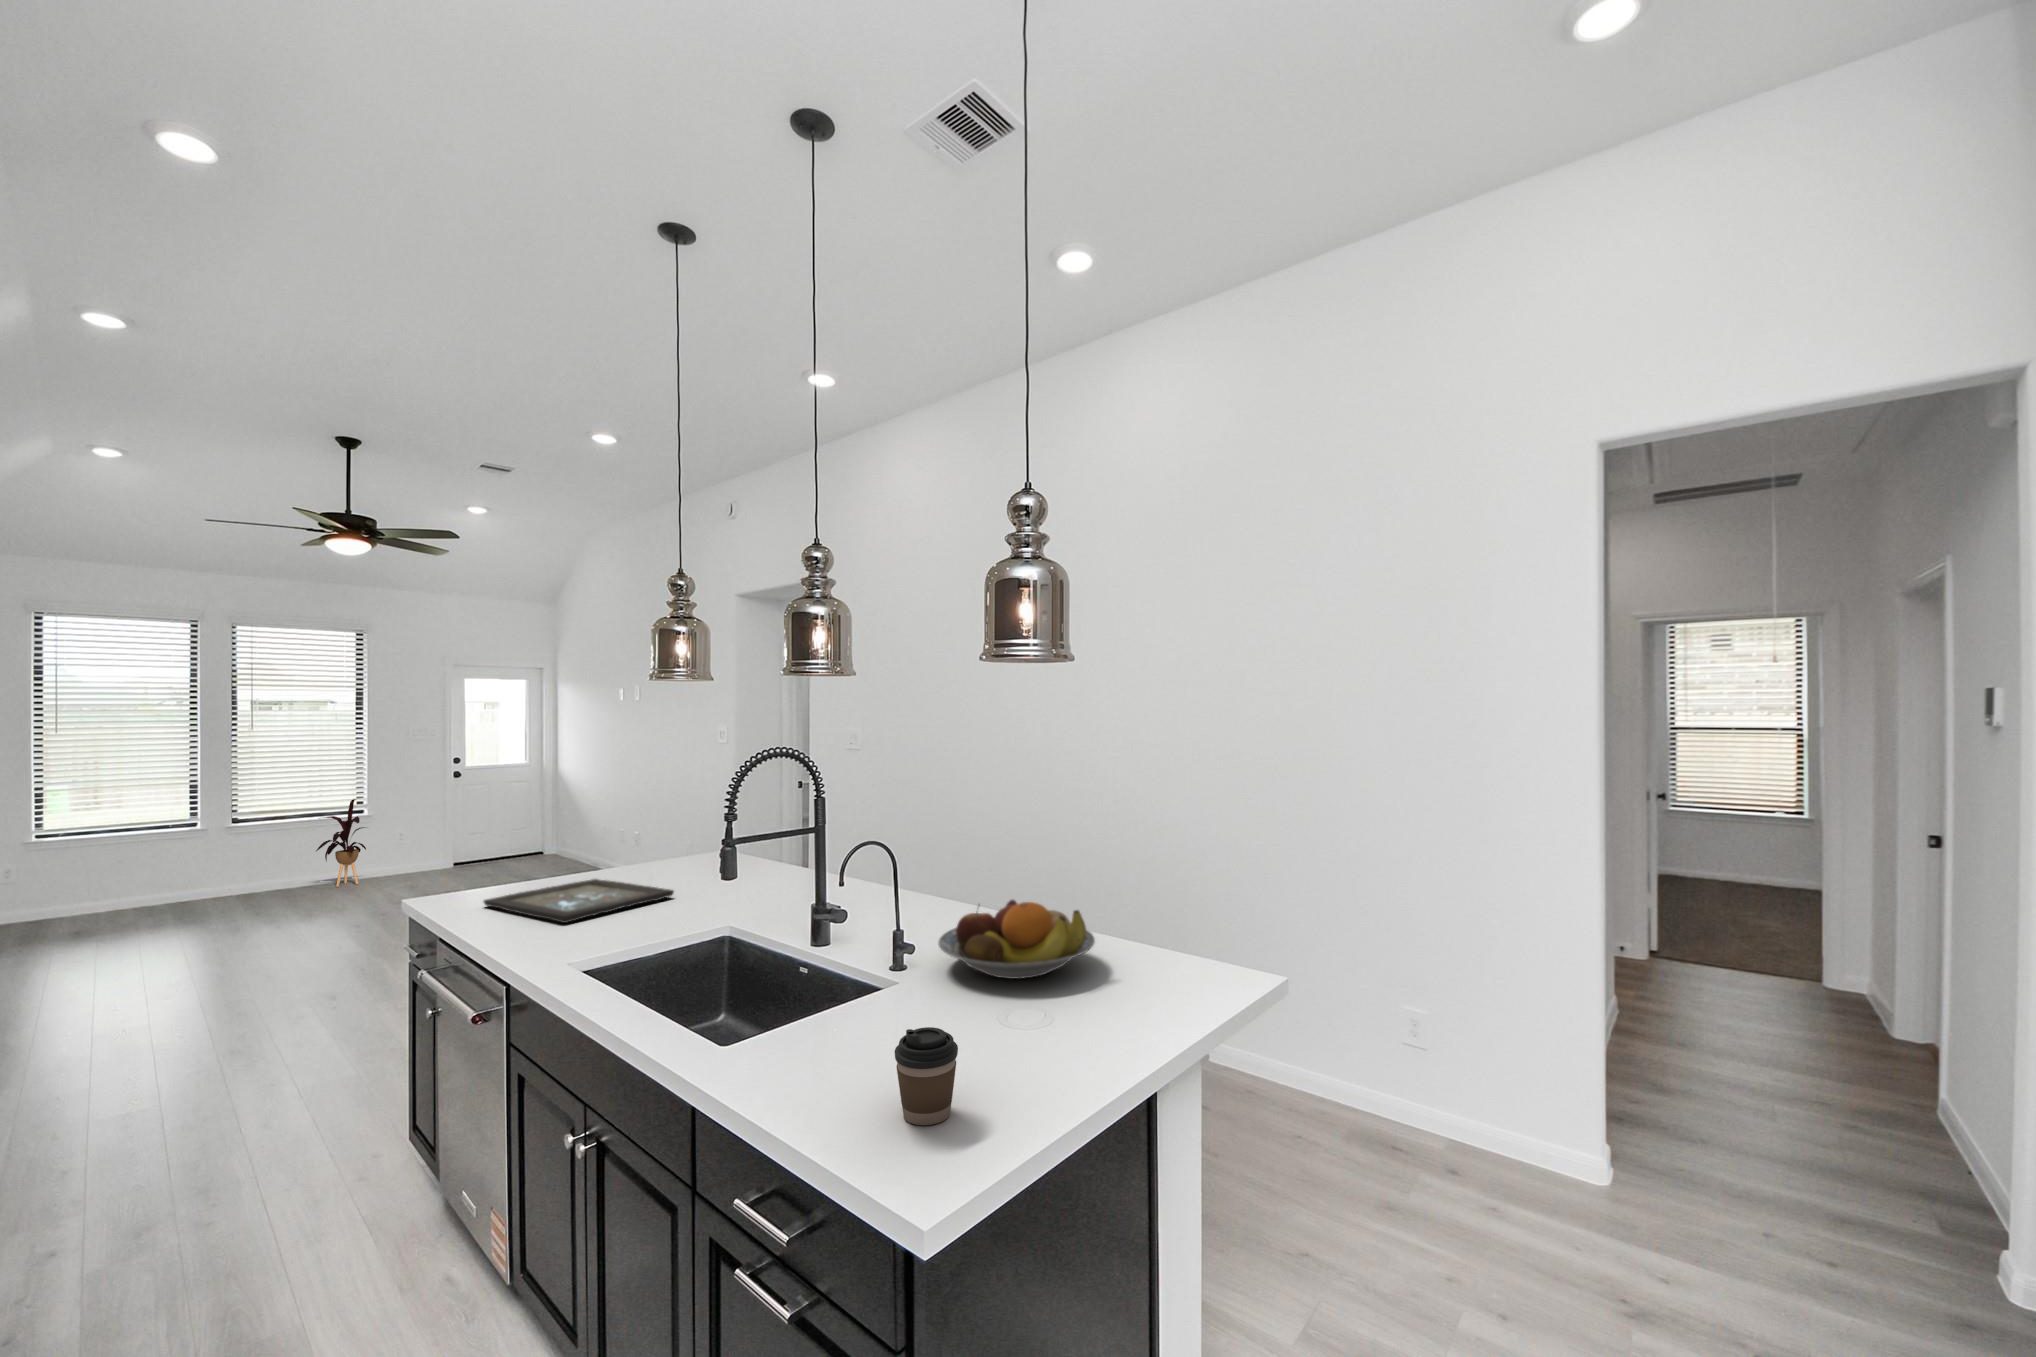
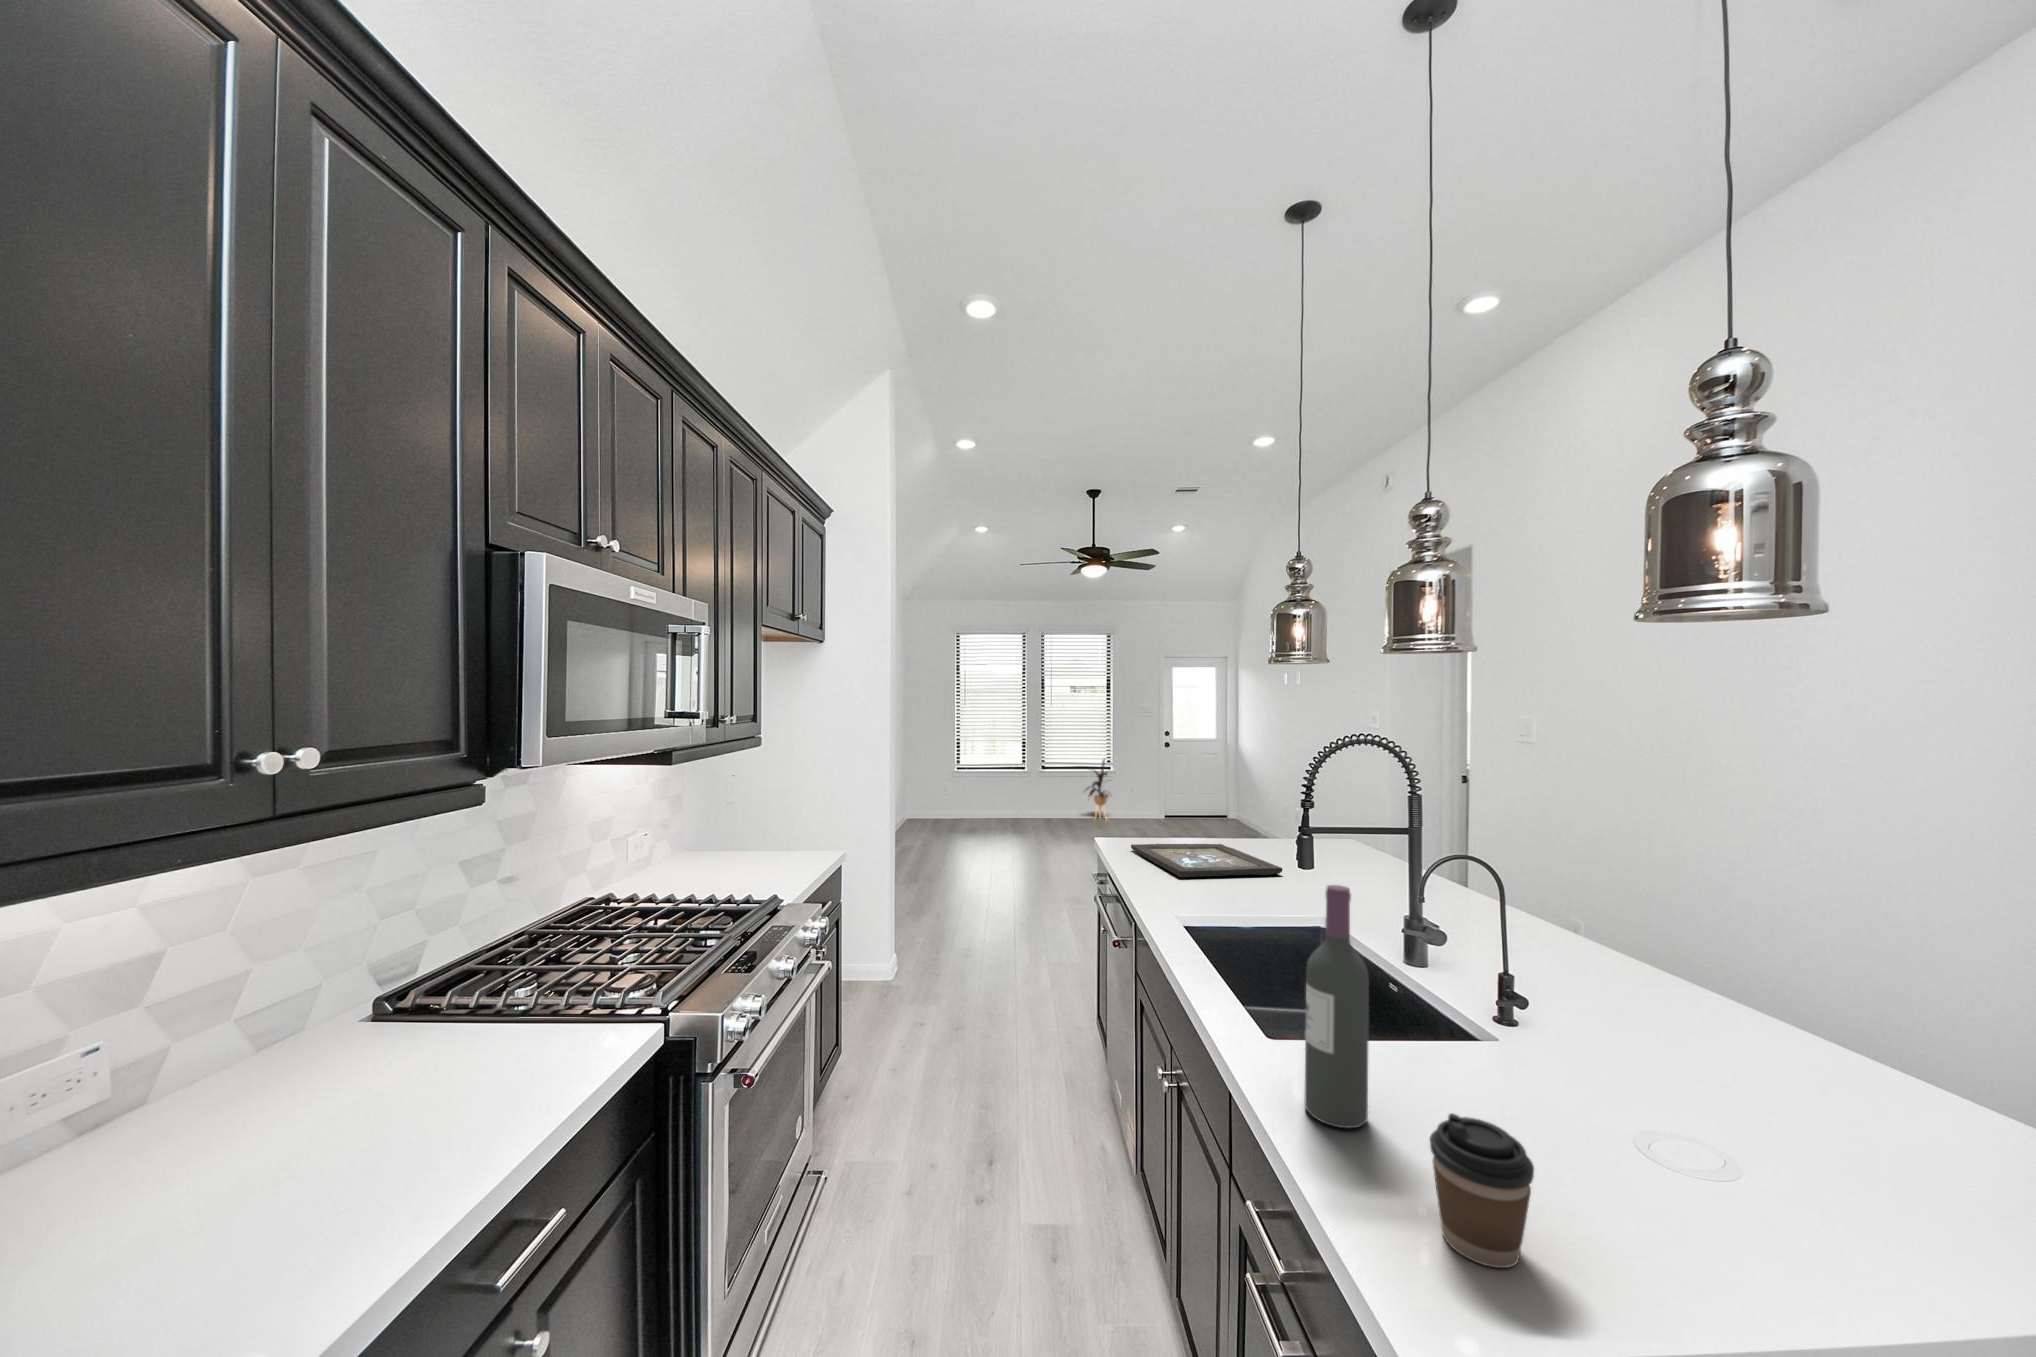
wine bottle: none [782,884,832,1085] -> present [1305,885,1369,1128]
fruit bowl: present [938,900,1095,979] -> none [1573,971,1900,1113]

